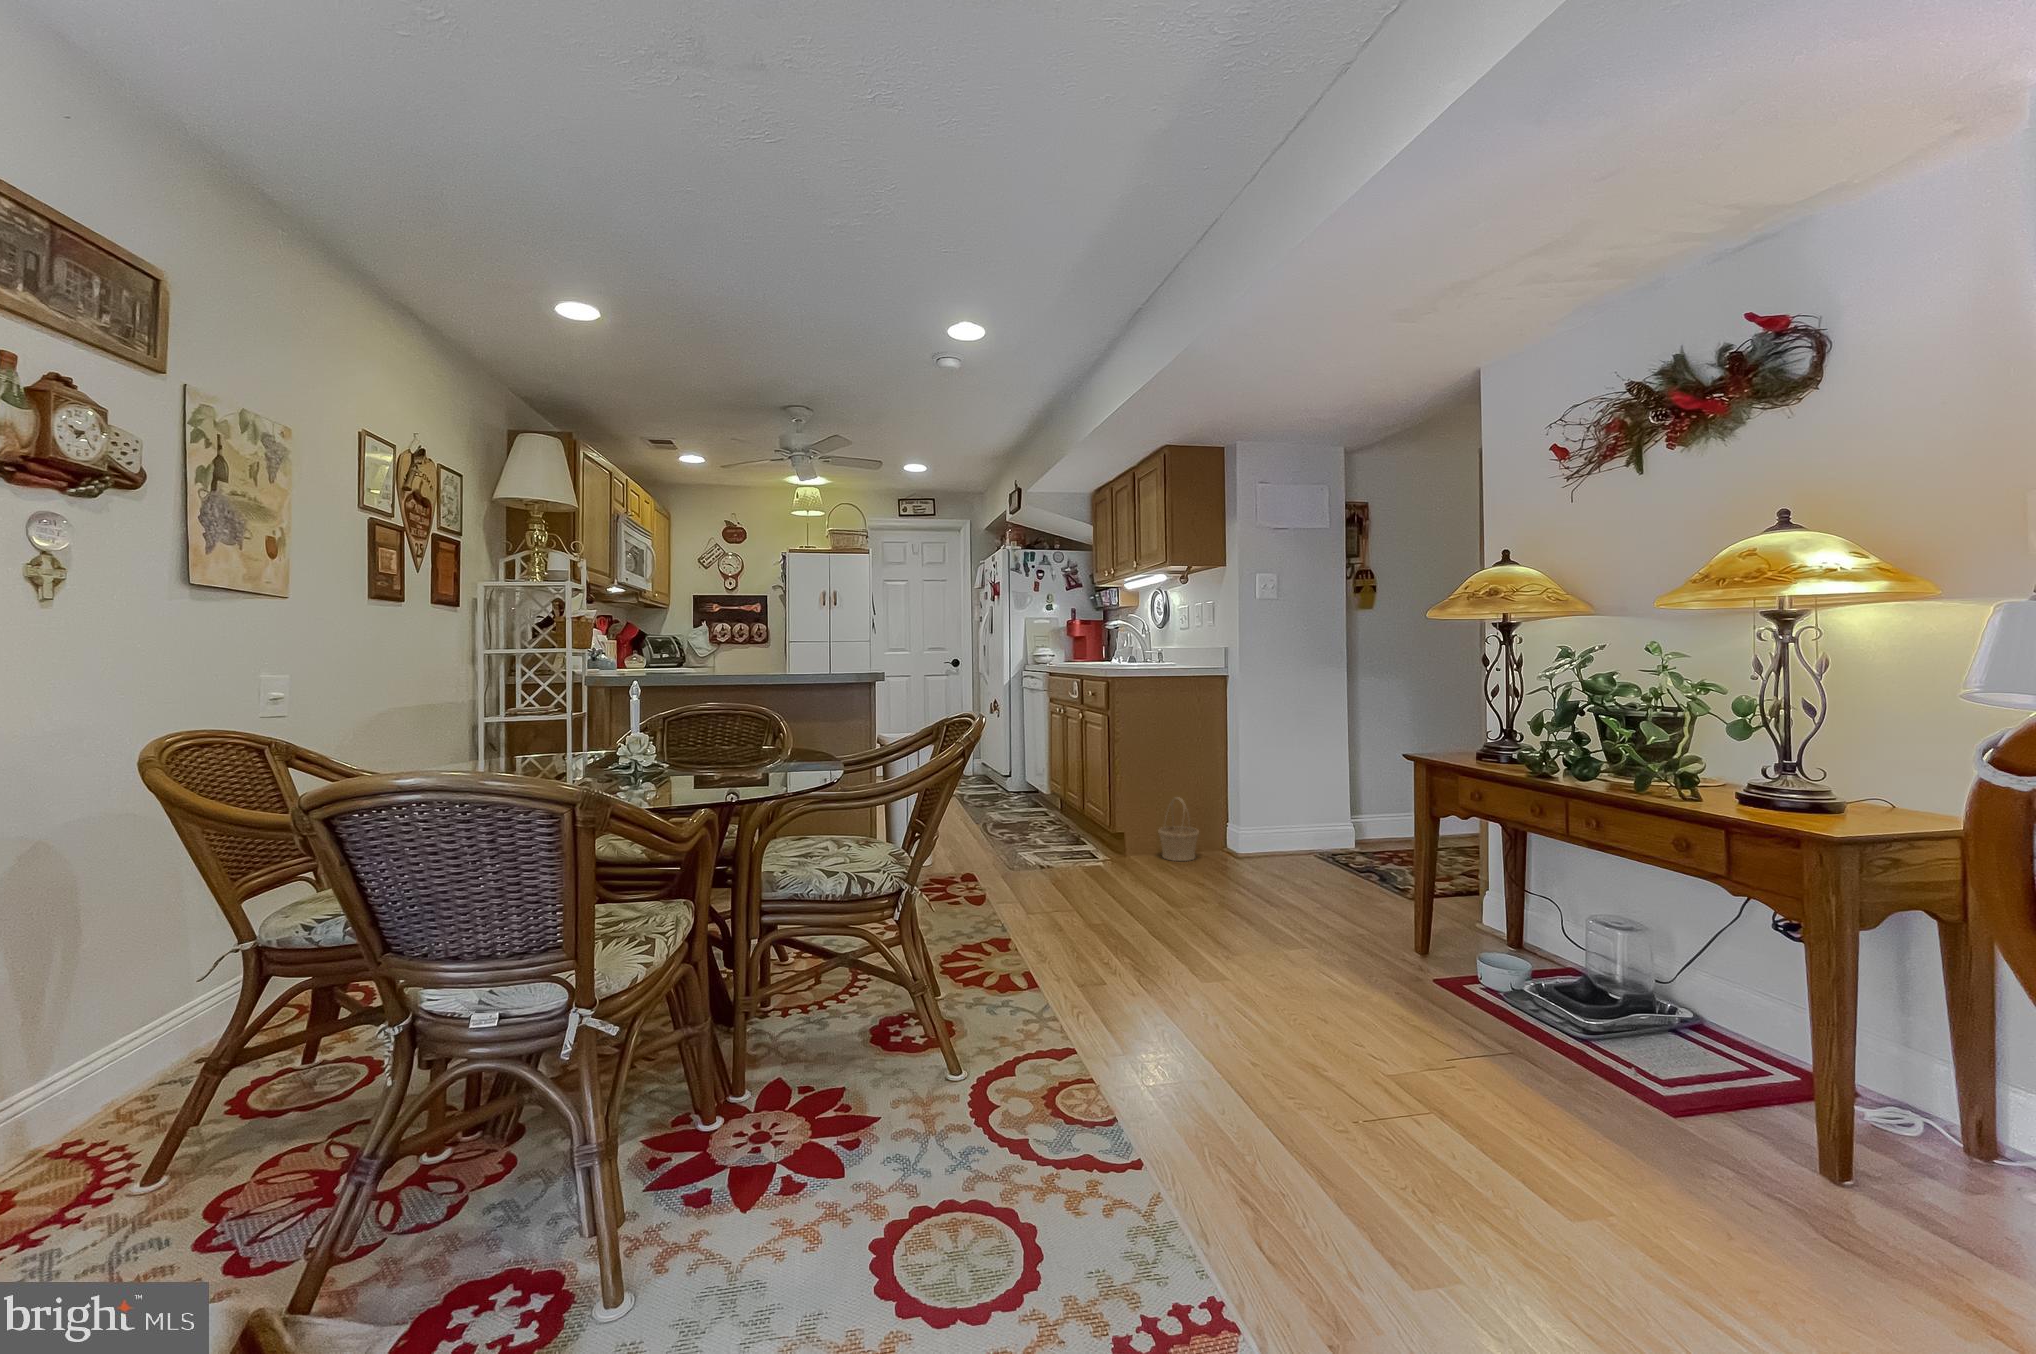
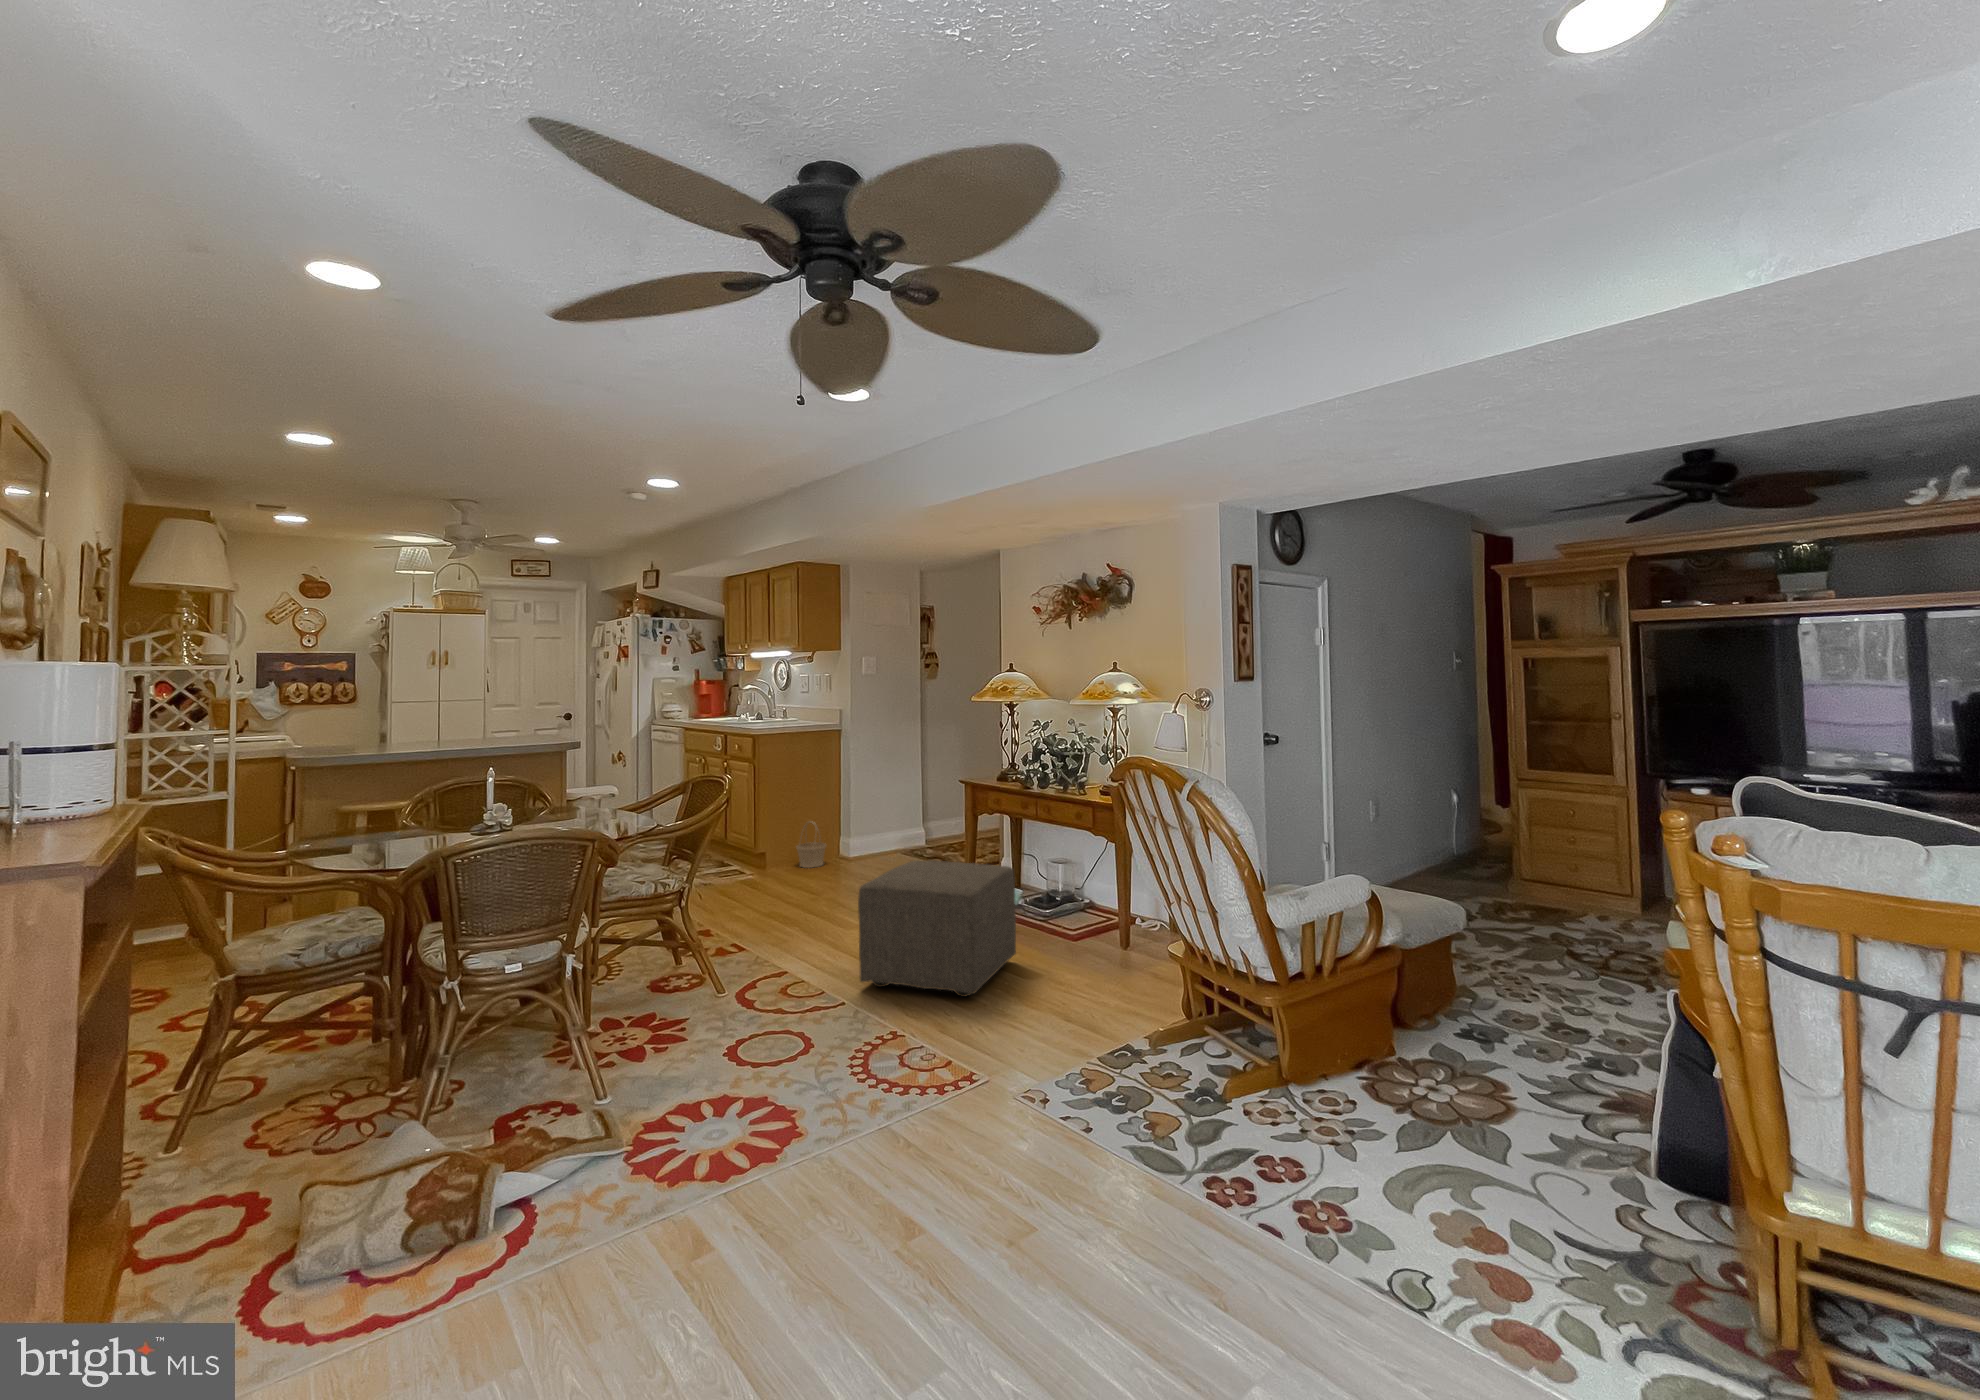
ottoman: none [1172,894,1531,1257] -> present [858,861,1016,997]

